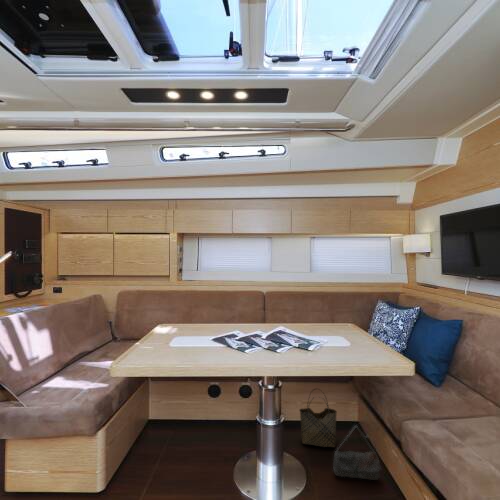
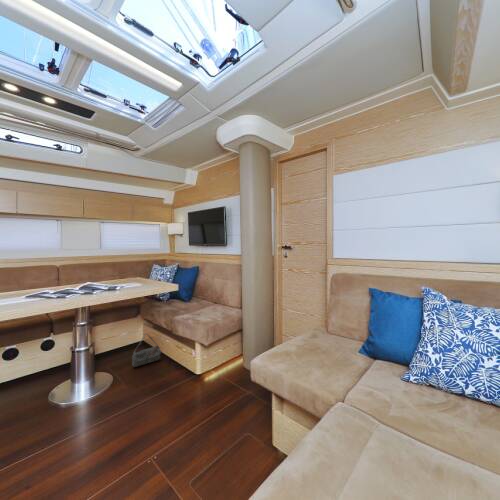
woven basket: present [300,389,337,447] -> none [103,324,132,363]

